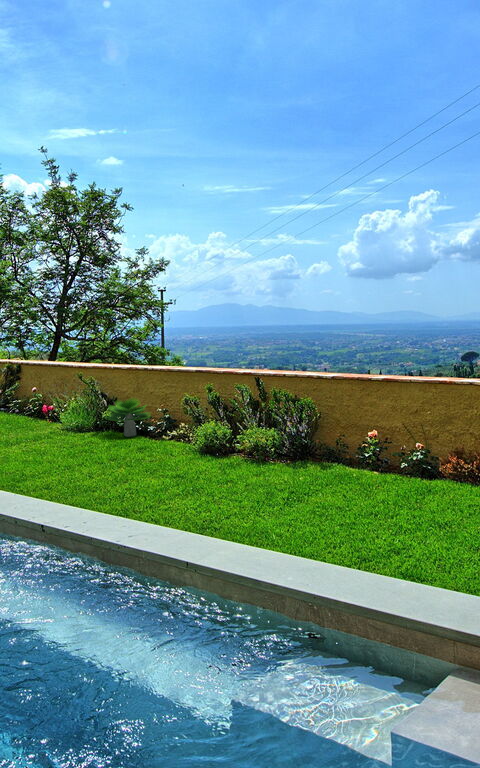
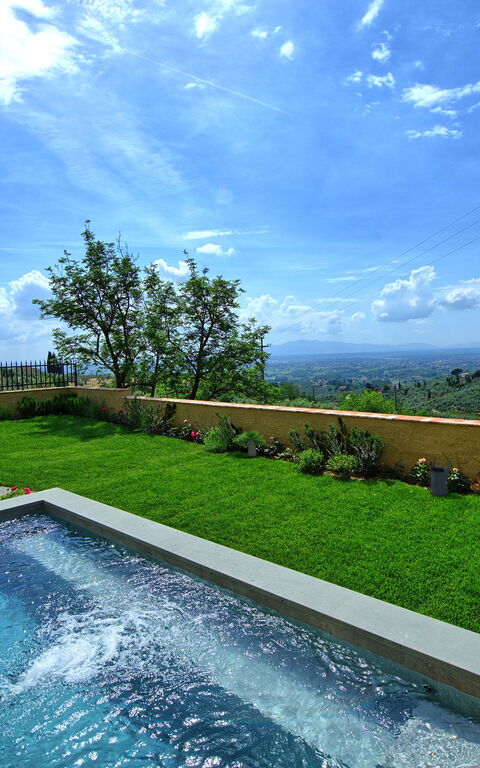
watering can: none [381,432,409,481] -> present [430,461,451,496]

